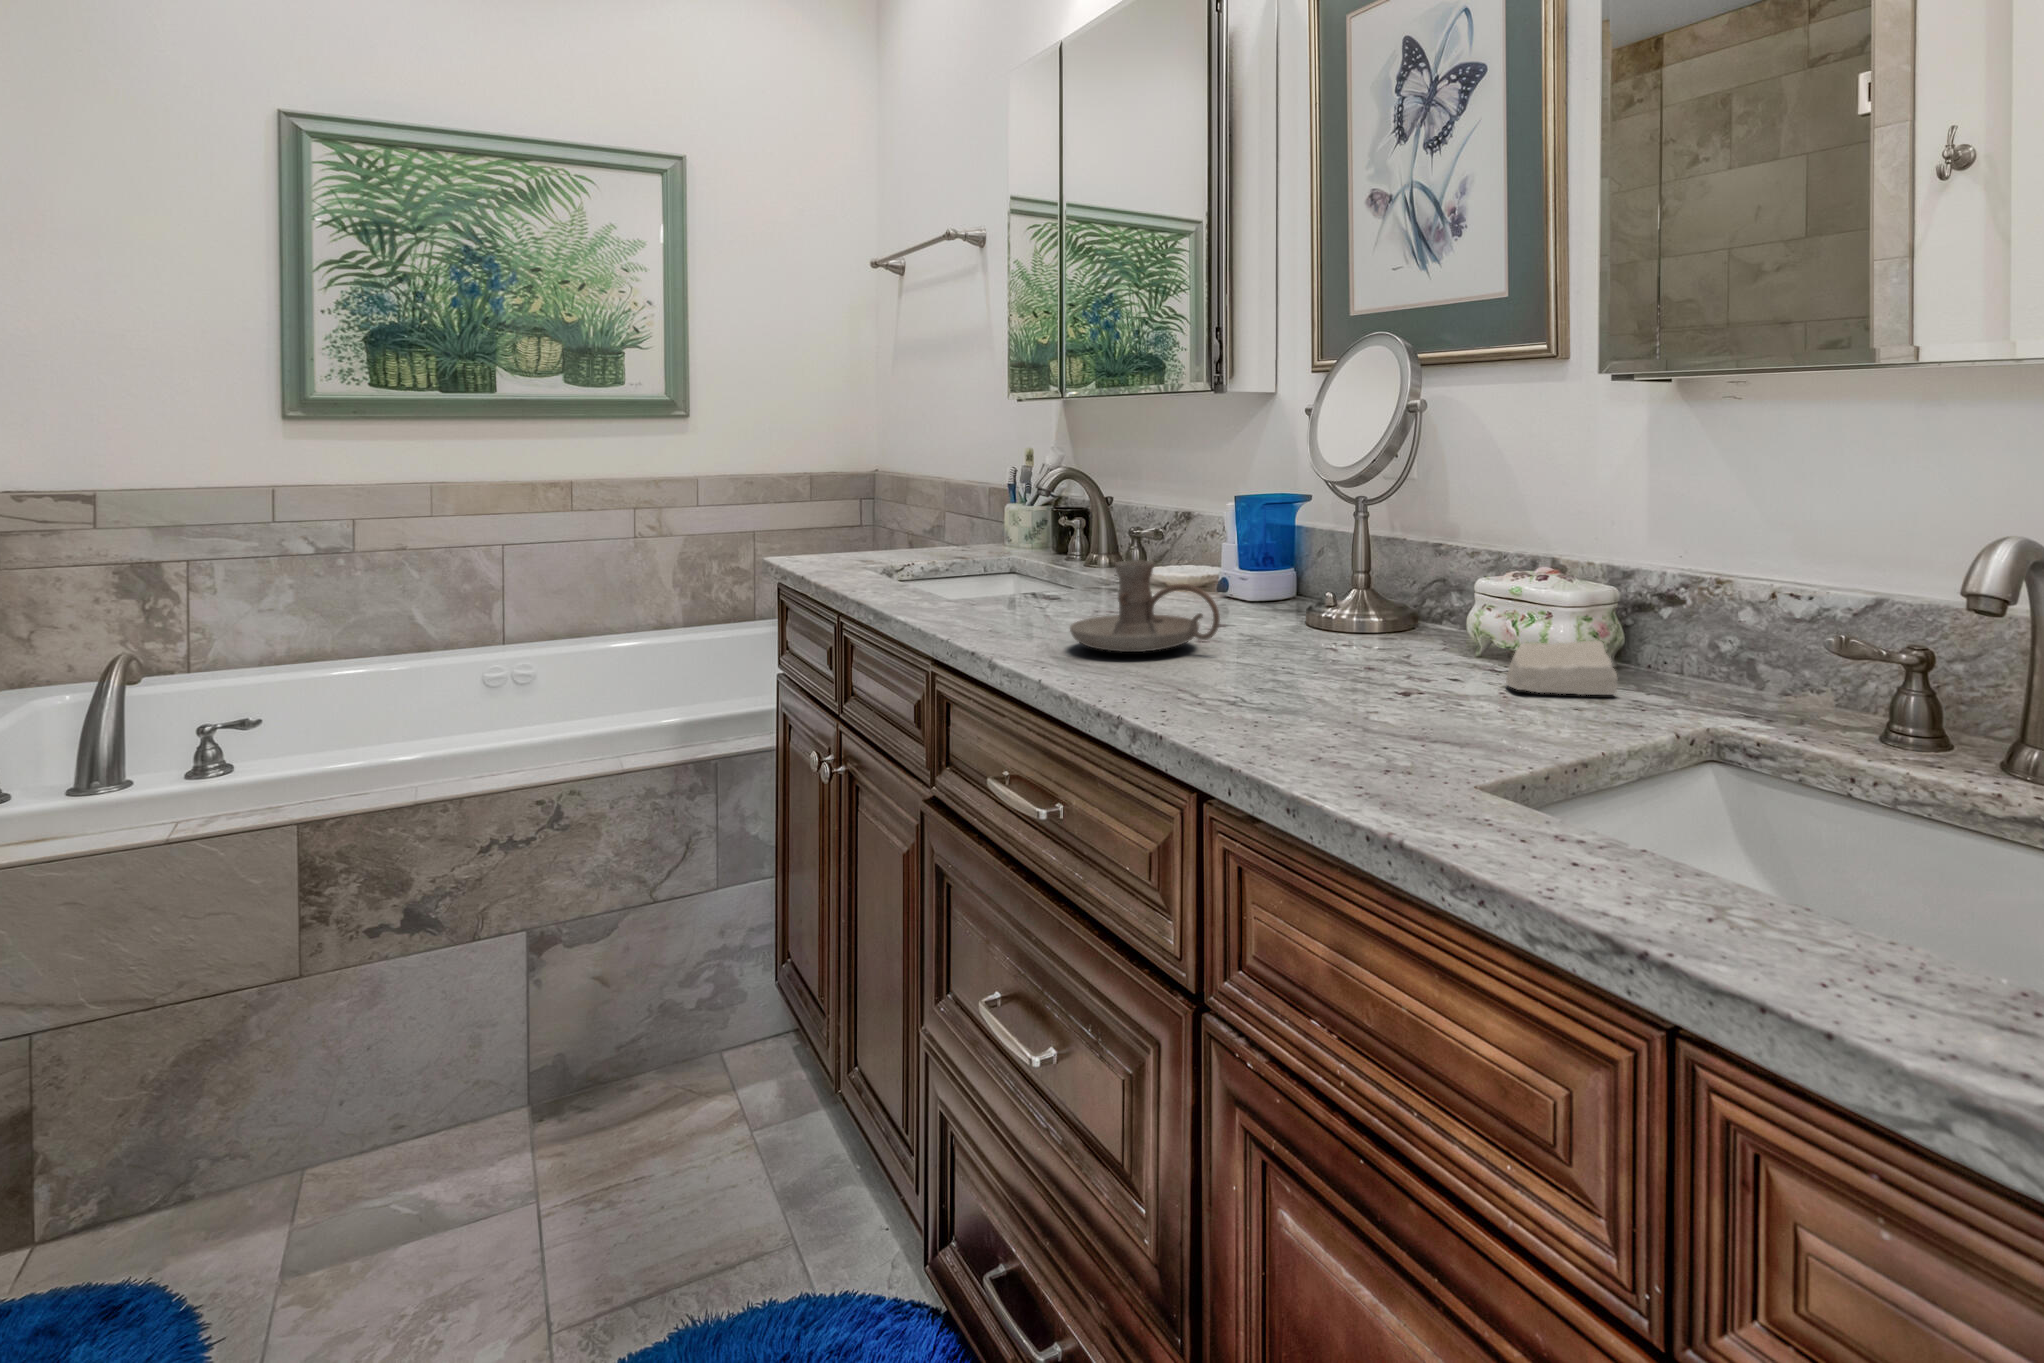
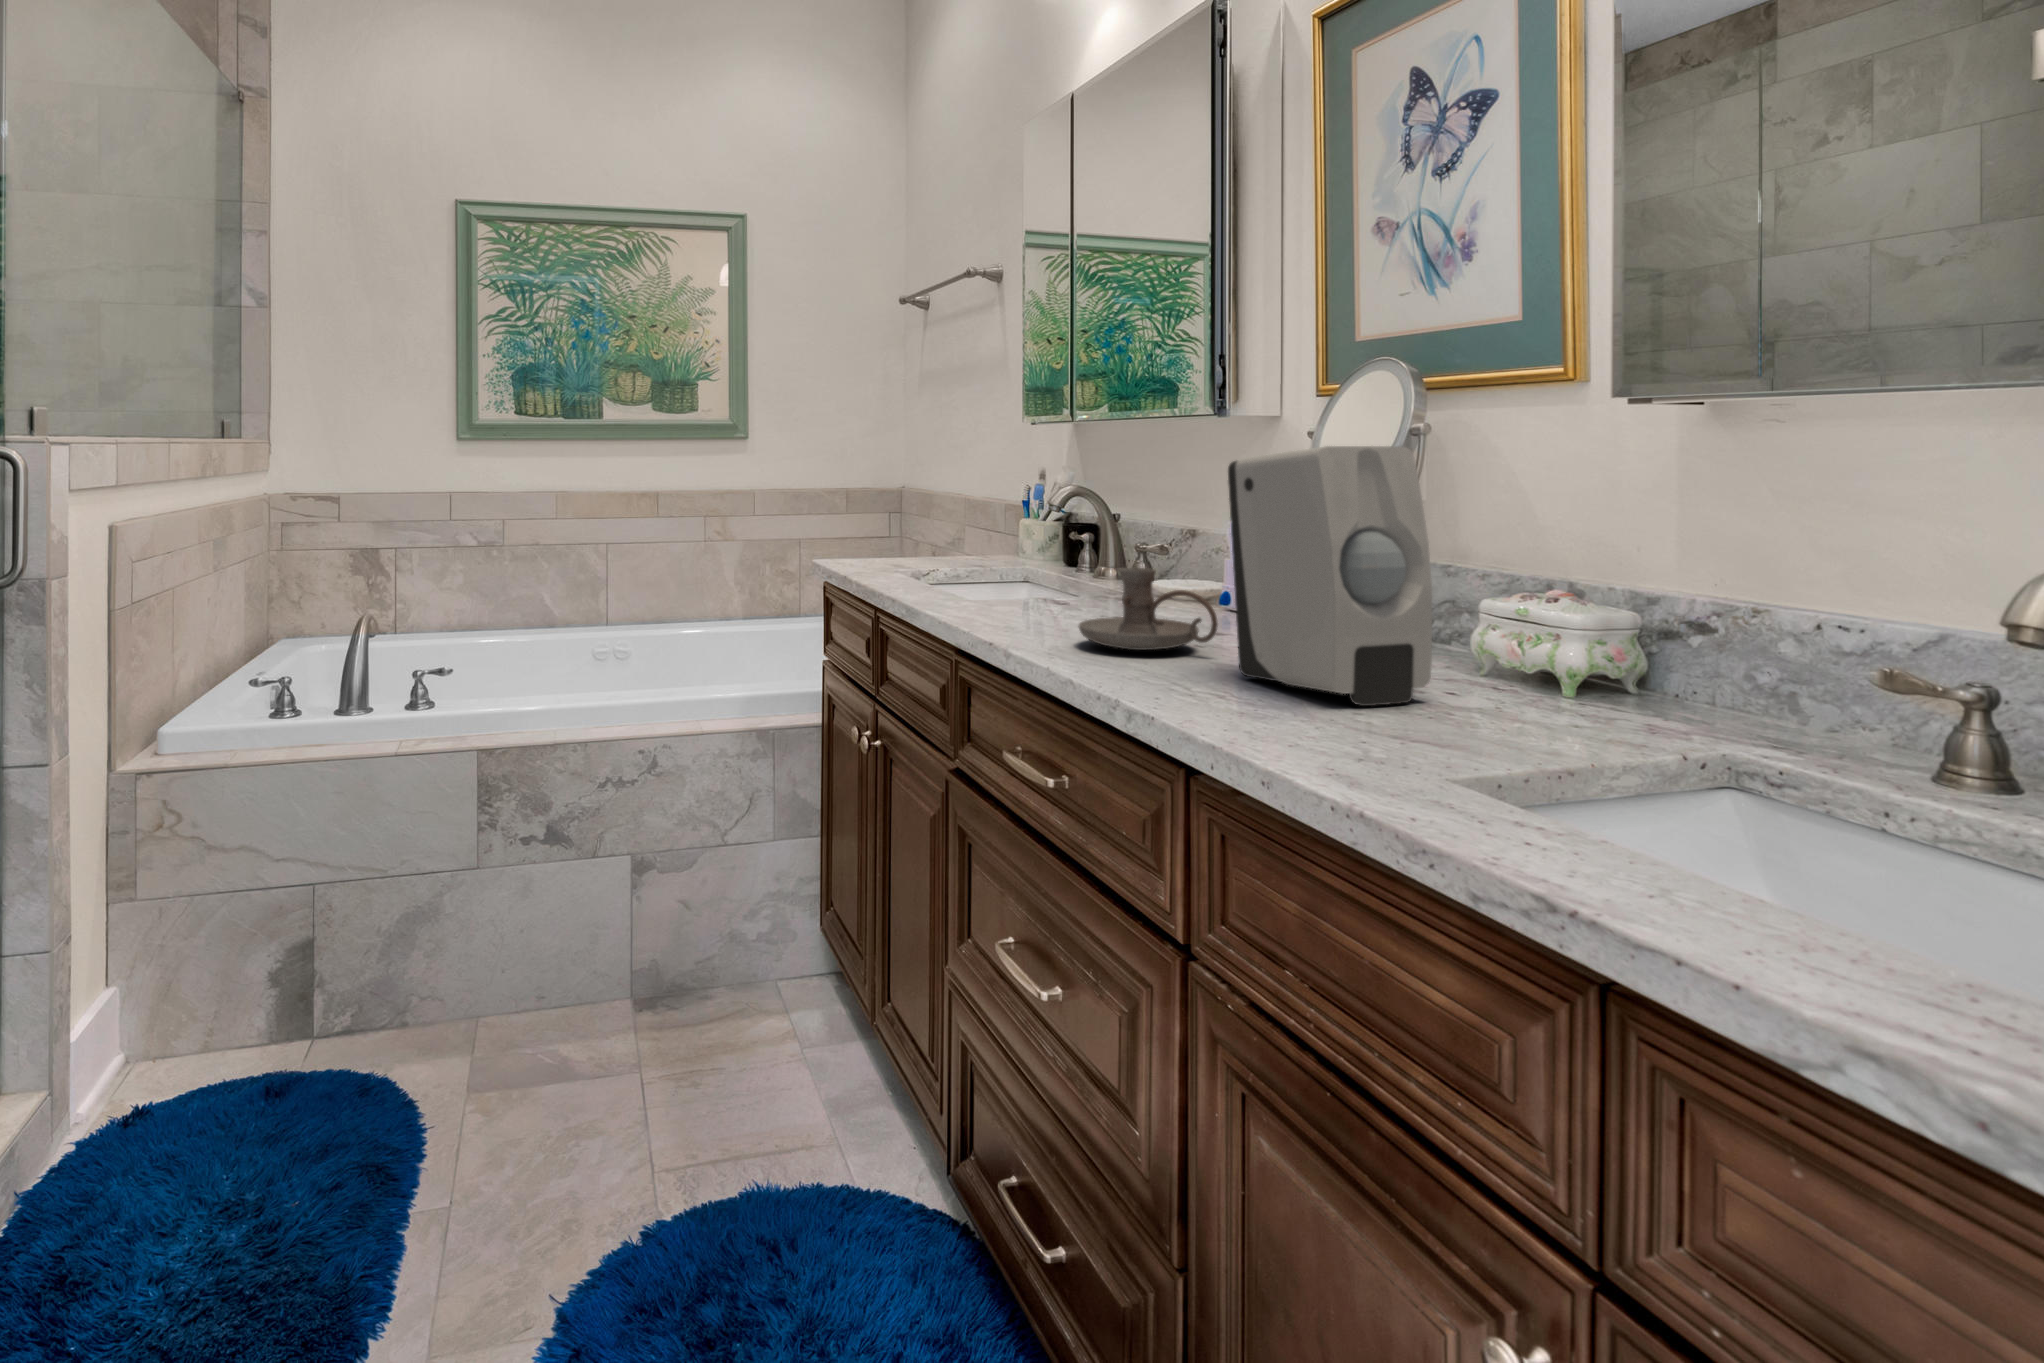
soap dispenser: none [1231,426,1437,704] -> present [1228,446,1432,706]
soap bar: present [1506,640,1617,695] -> none [1507,661,1630,716]

